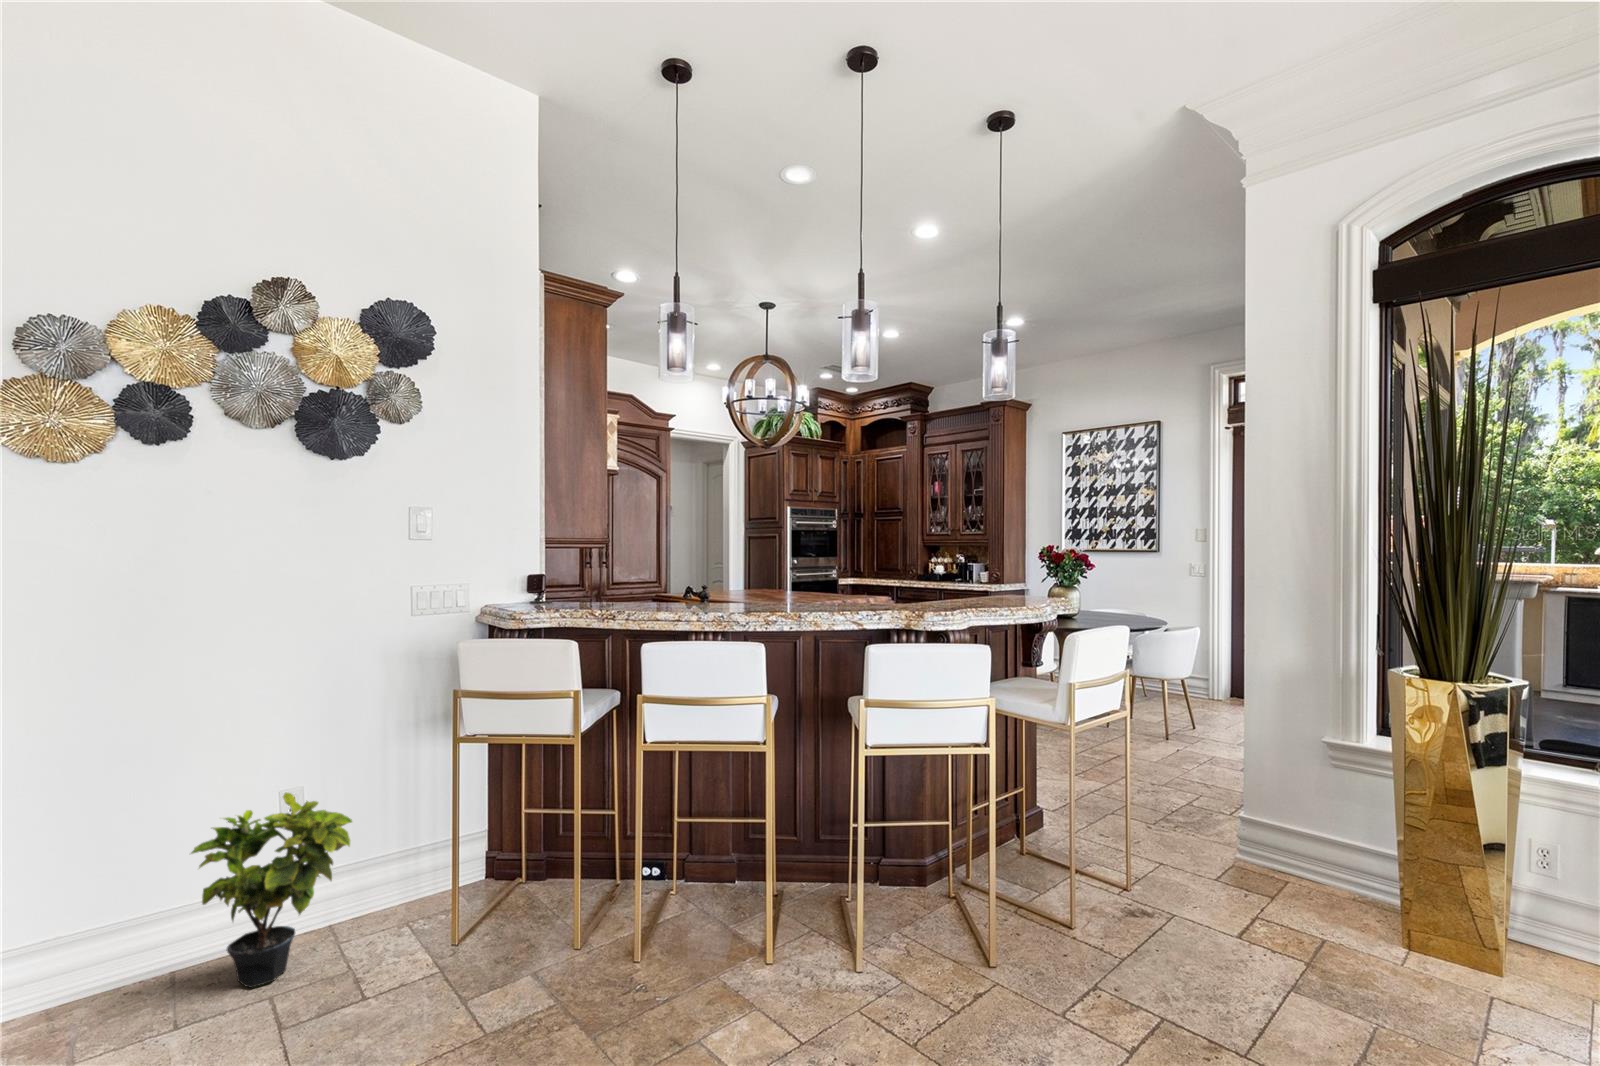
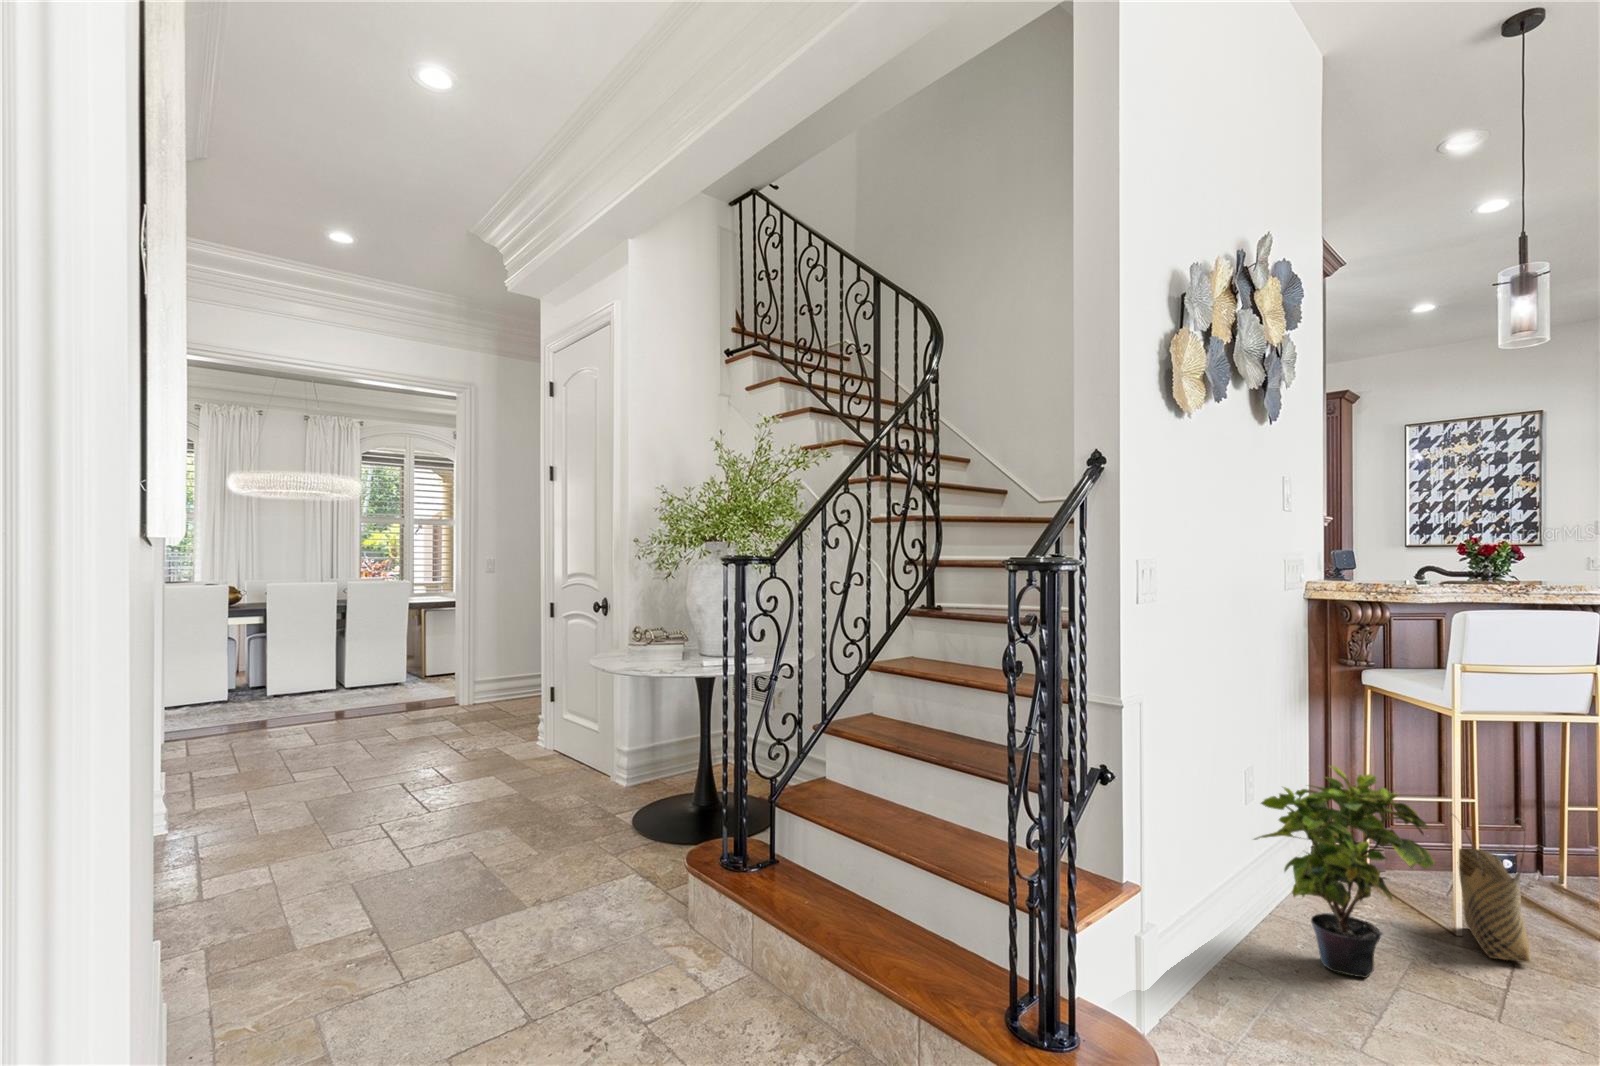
woven basket: none [408,835,492,975] -> present [1449,815,1530,962]

